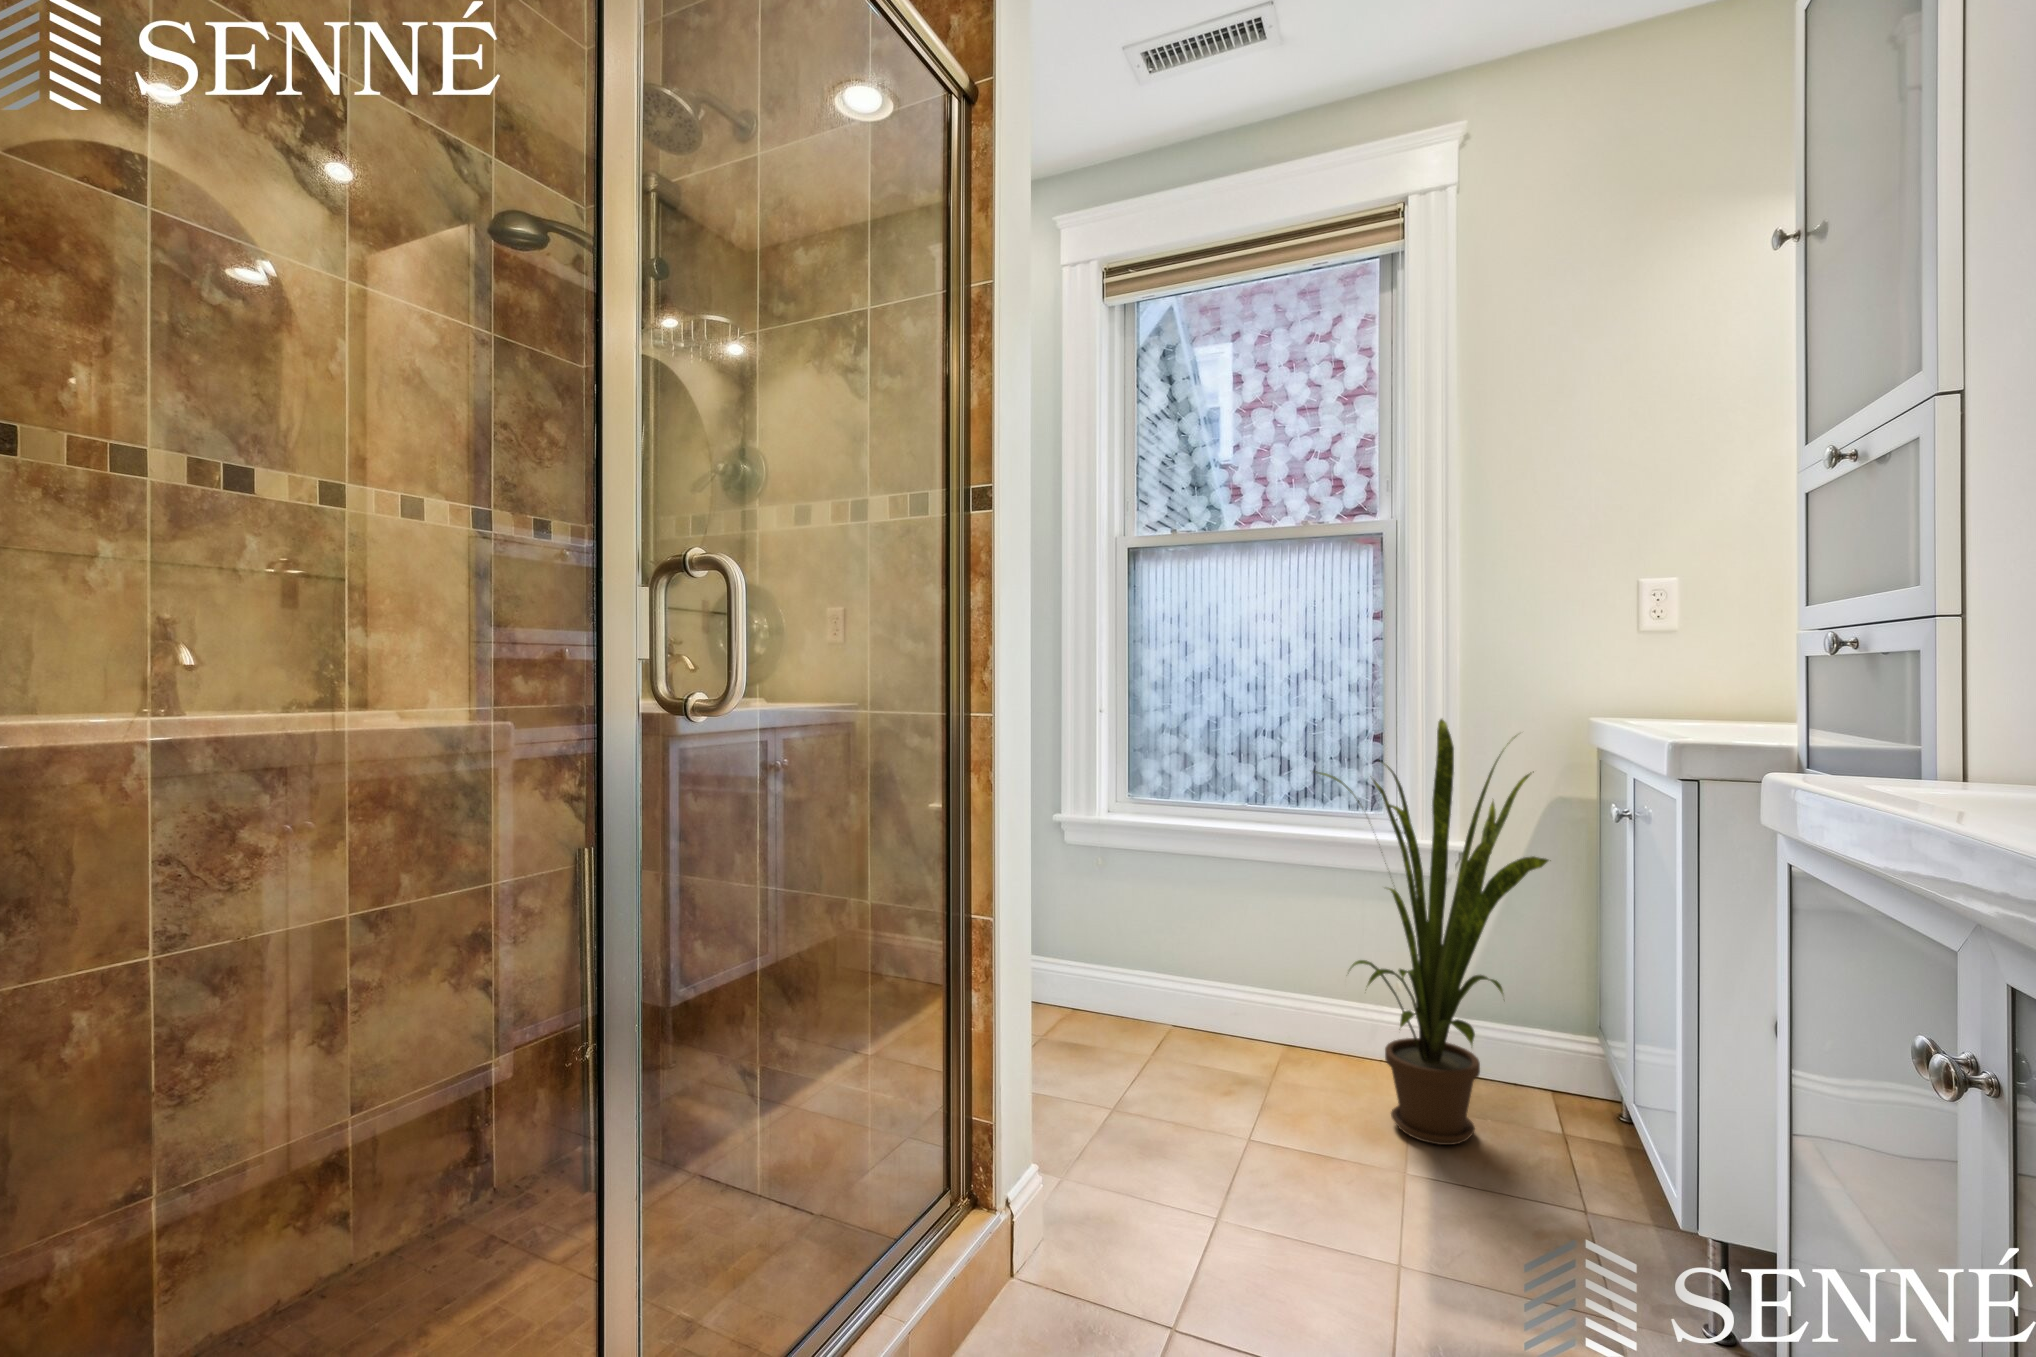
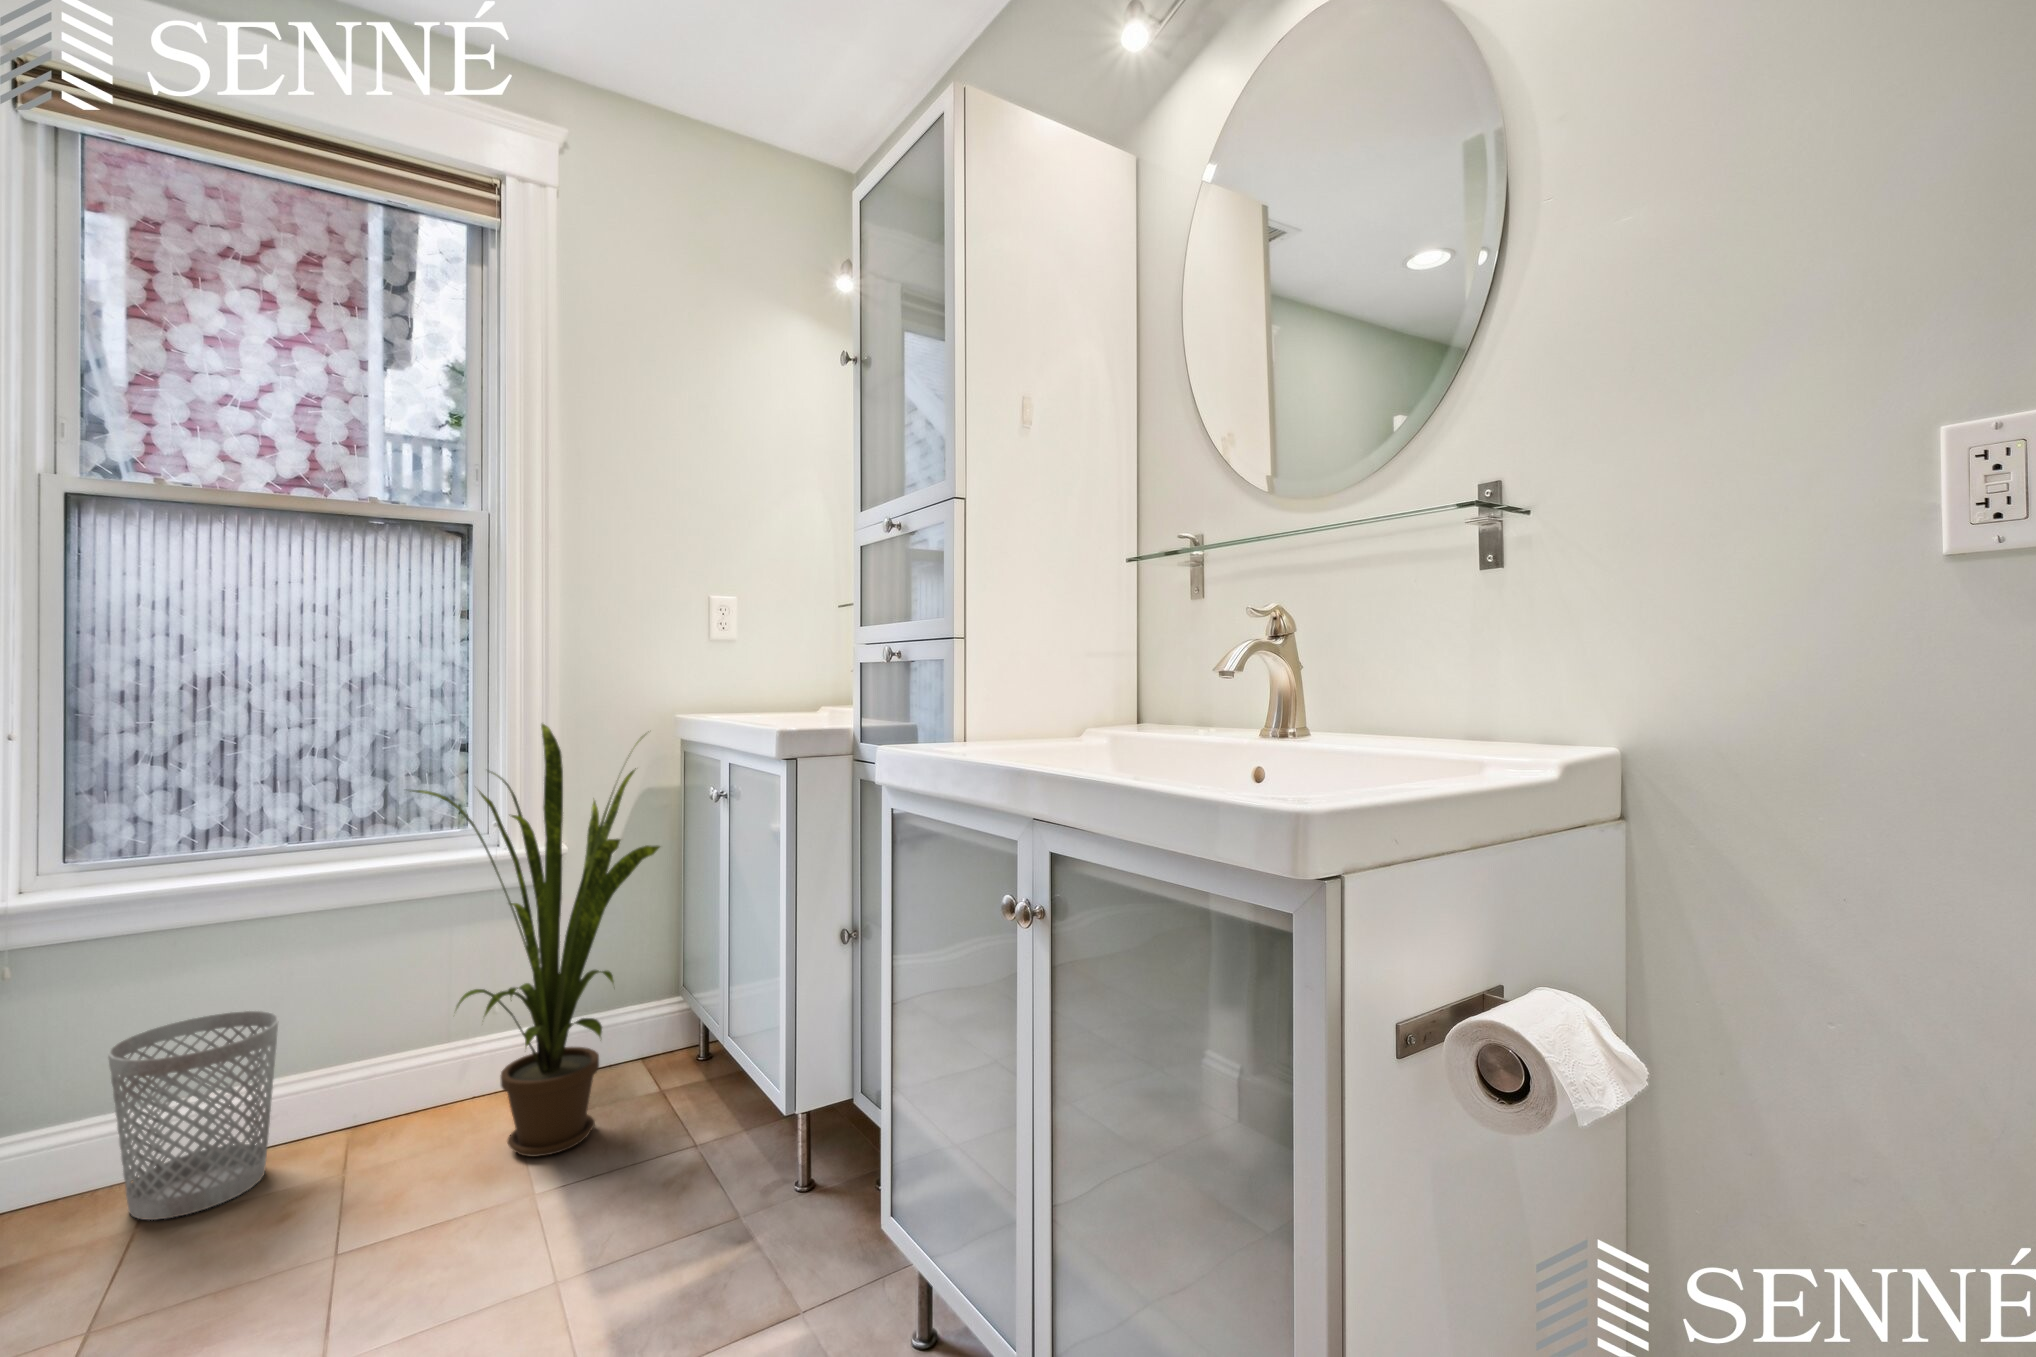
wastebasket: none [1139,924,1234,1067] -> present [108,1011,279,1220]

